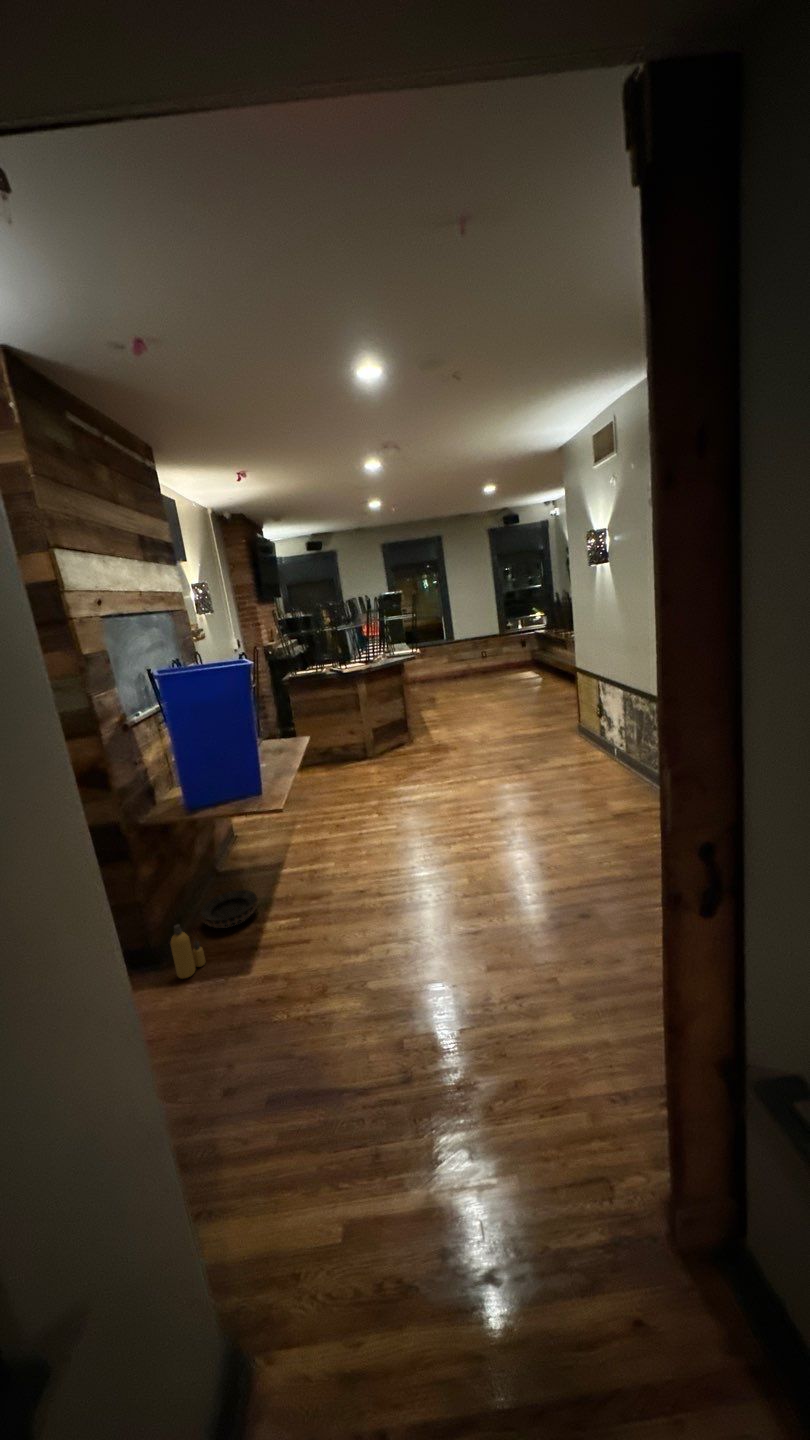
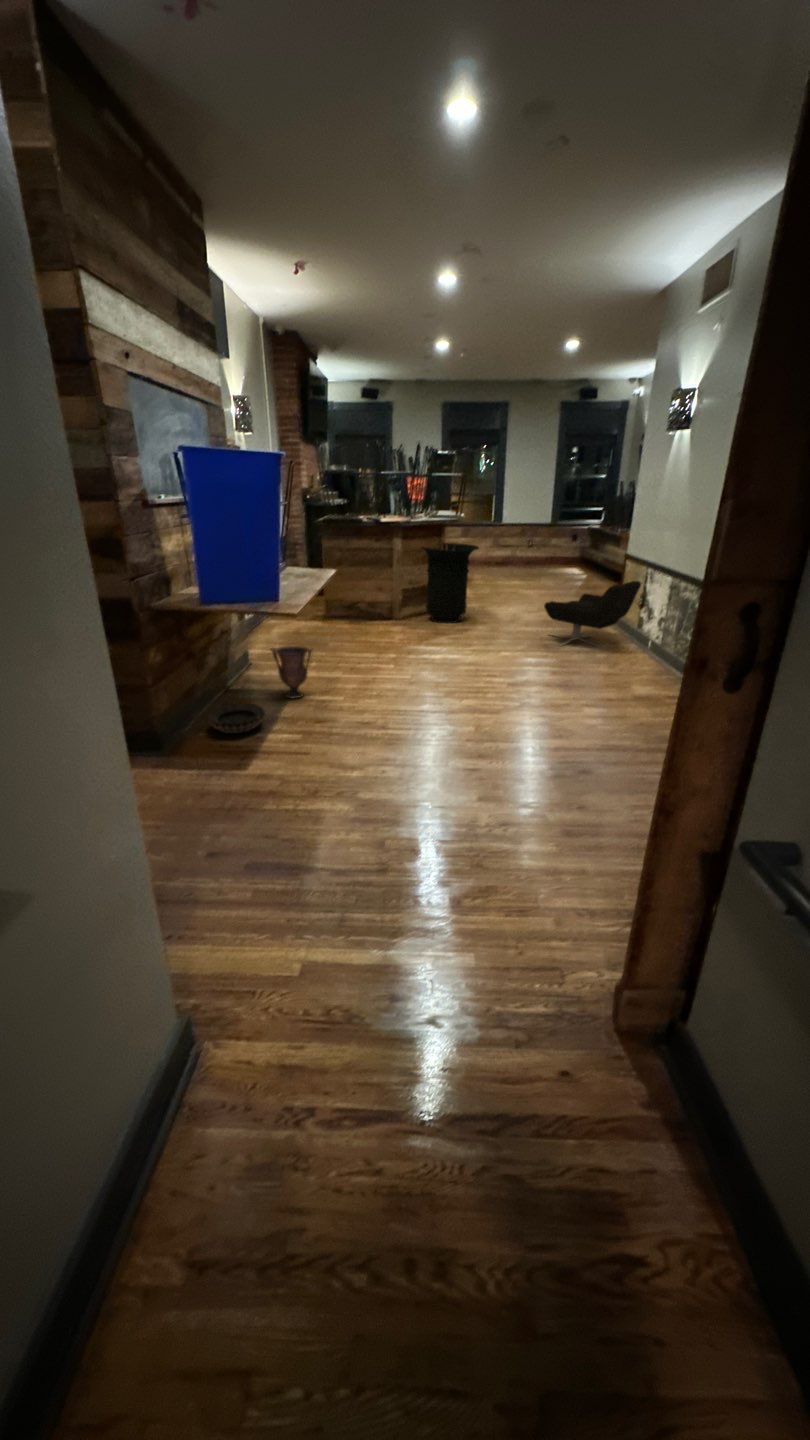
trash can: none [382,677,439,755] -> present [421,543,479,623]
lounge chair: none [510,694,596,764] -> present [544,581,641,647]
vase: none [254,817,298,872] -> present [270,646,312,699]
bottle: present [170,925,205,979] -> none [176,714,208,766]

